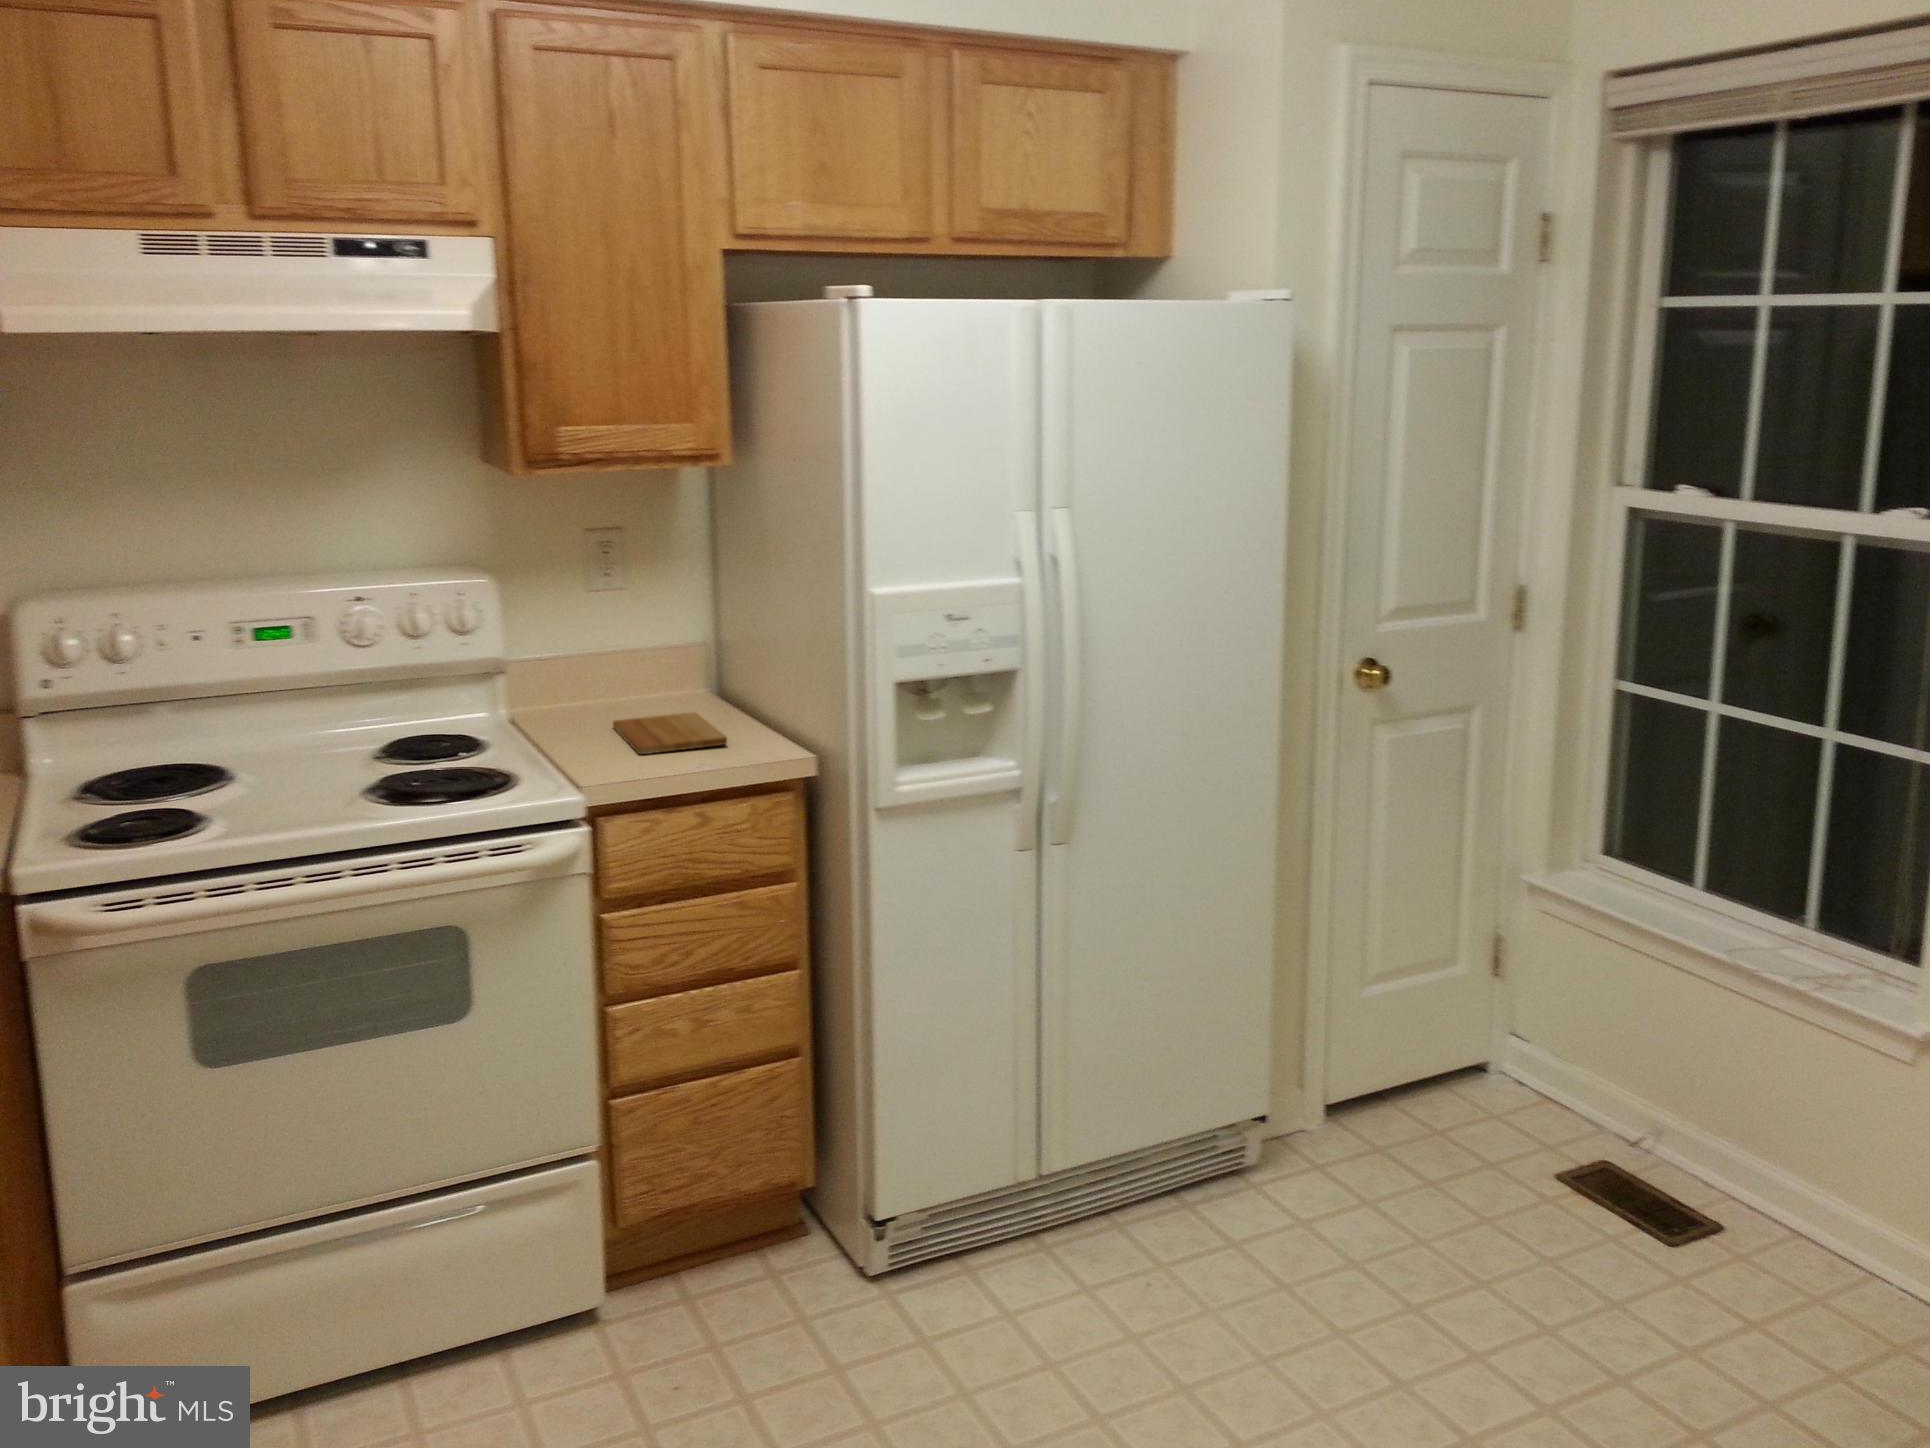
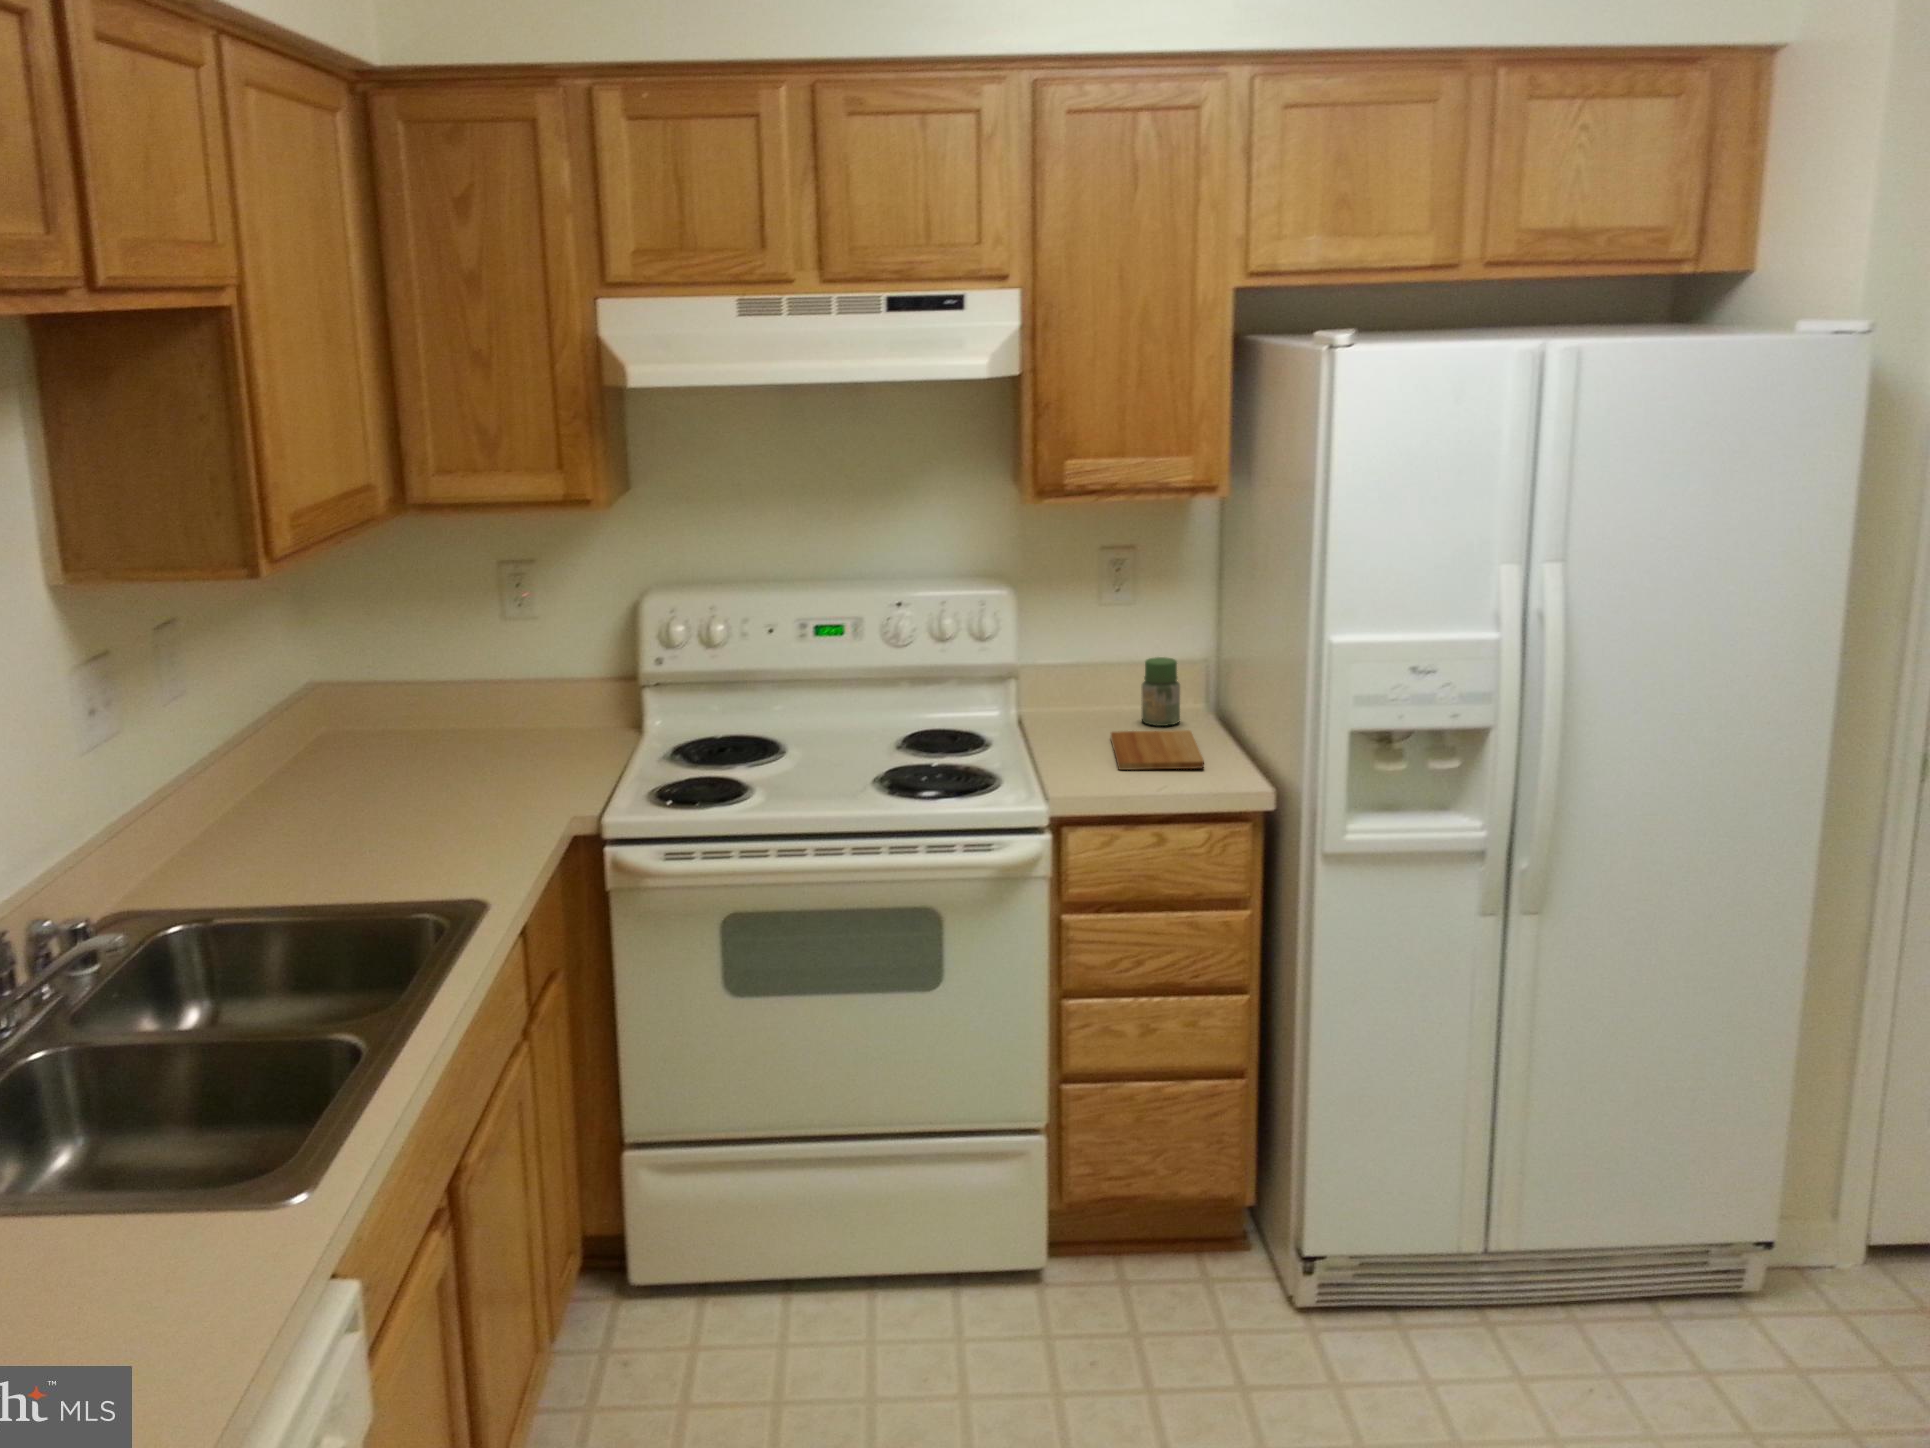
jar: none [634,642,677,712] -> present [1142,657,1180,726]

